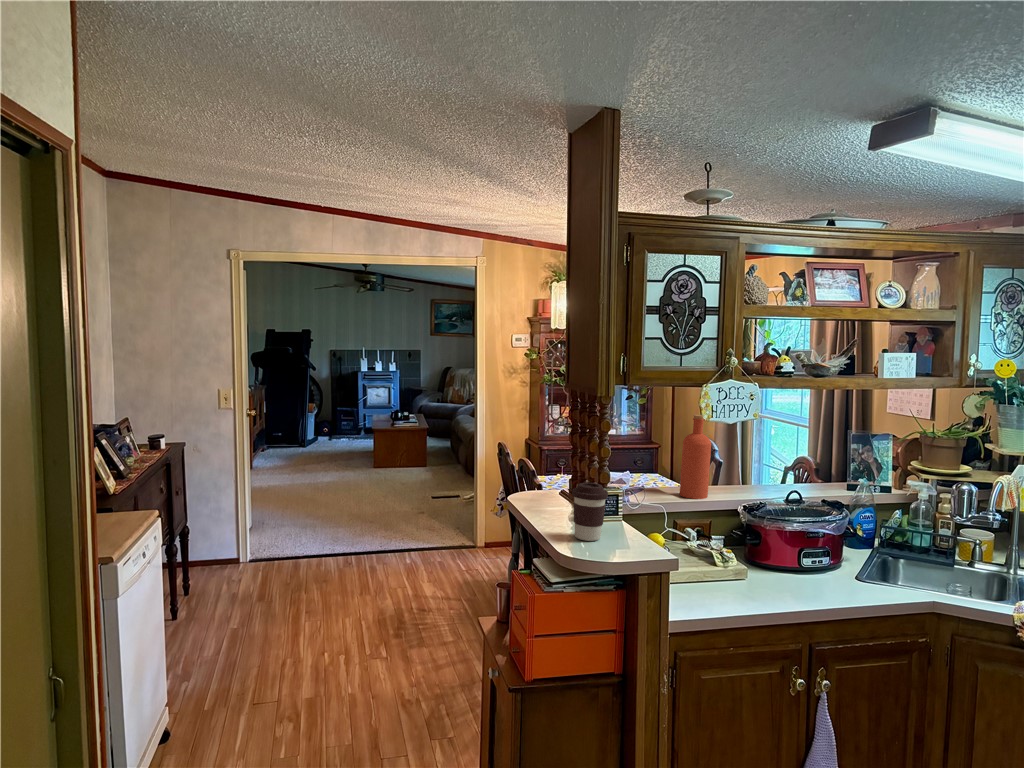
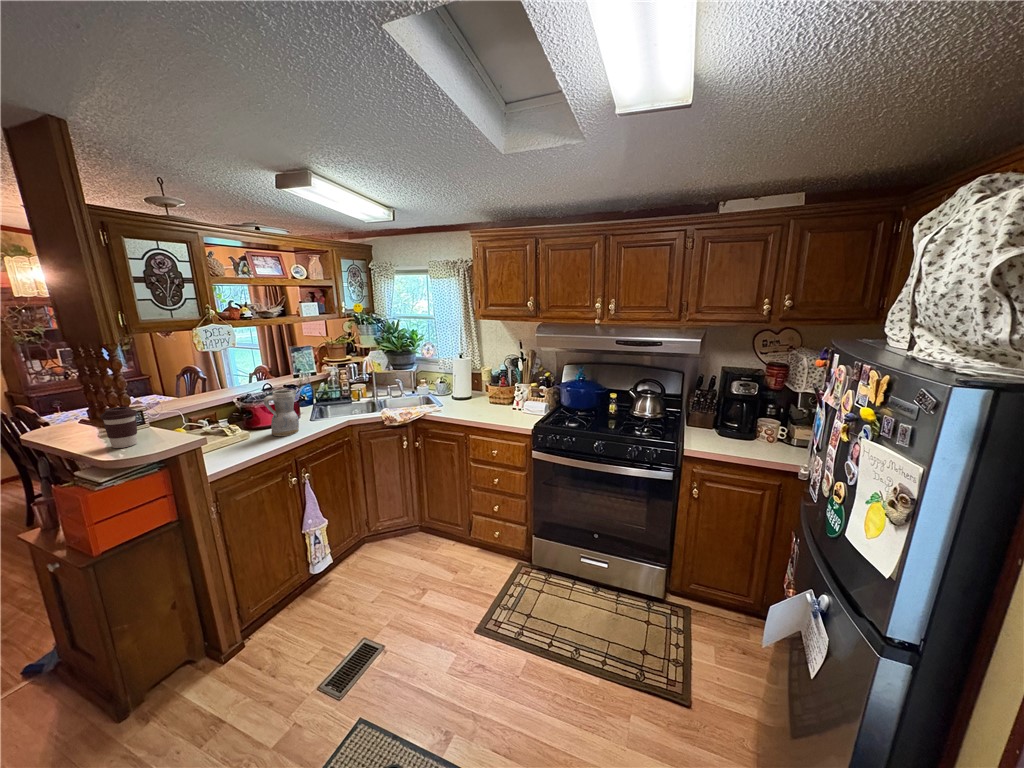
bottle: present [680,415,711,499] -> none [182,349,209,403]
ceramic pitcher: none [778,507,839,597] -> present [264,390,299,436]

